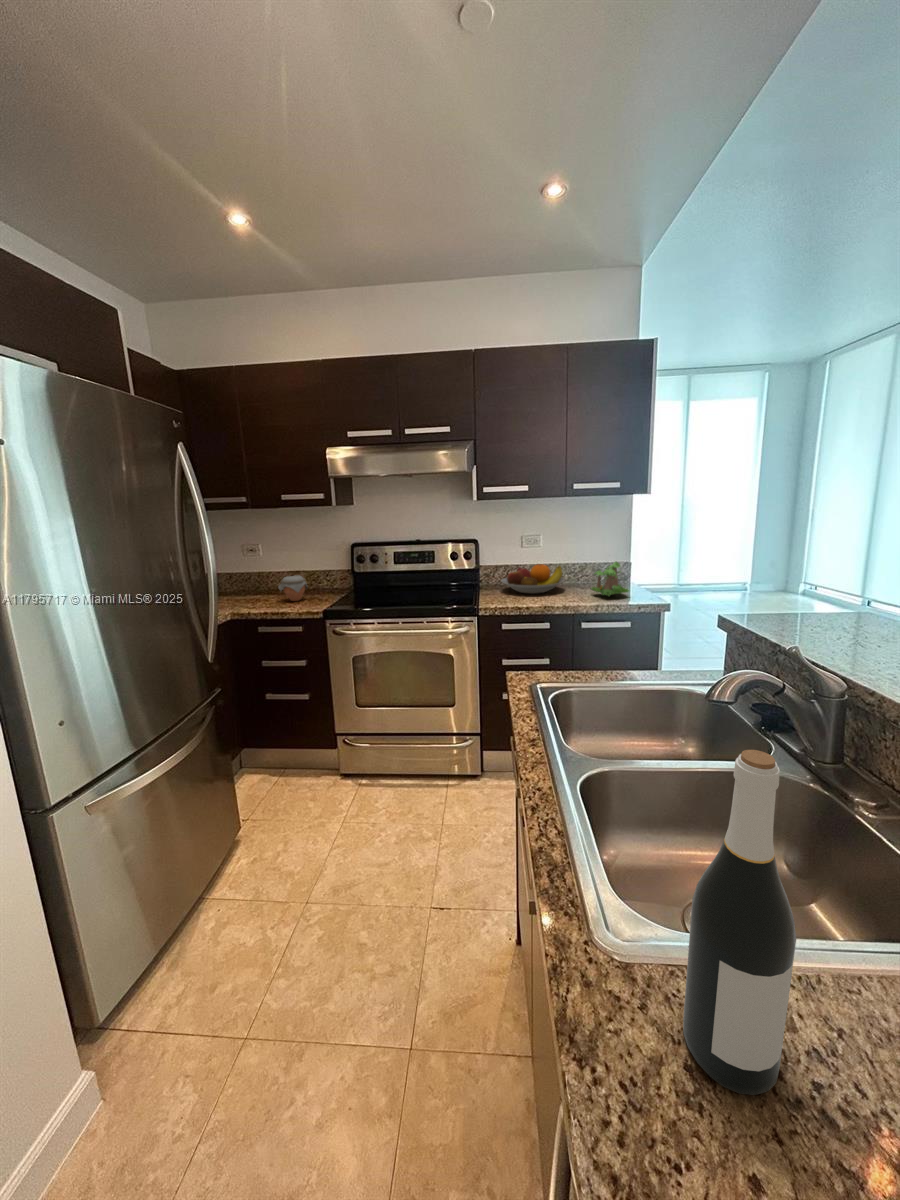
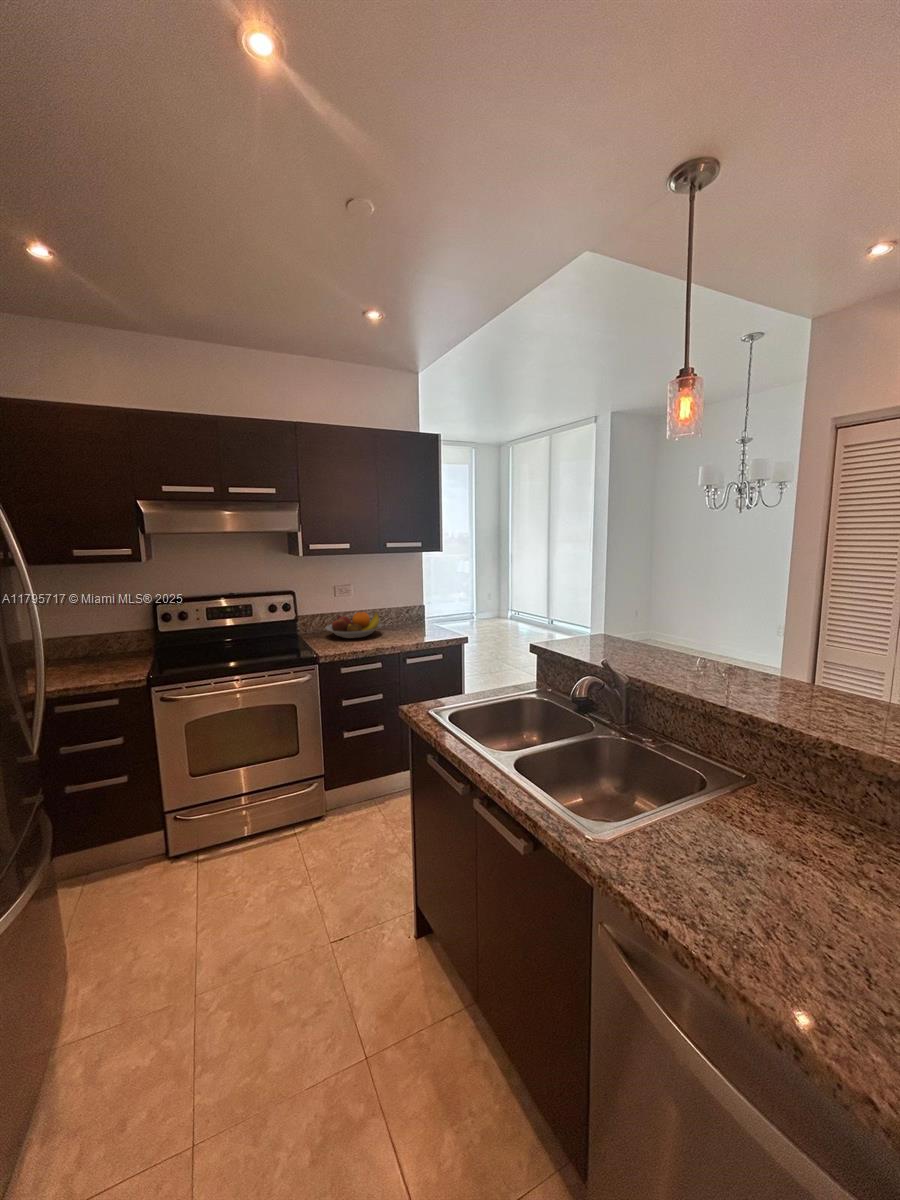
plant: present [590,562,629,595] -> none [405,596,437,636]
jar: present [279,575,308,601] -> none [68,641,108,671]
wine bottle: present [683,750,796,1095] -> none [646,706,694,867]

